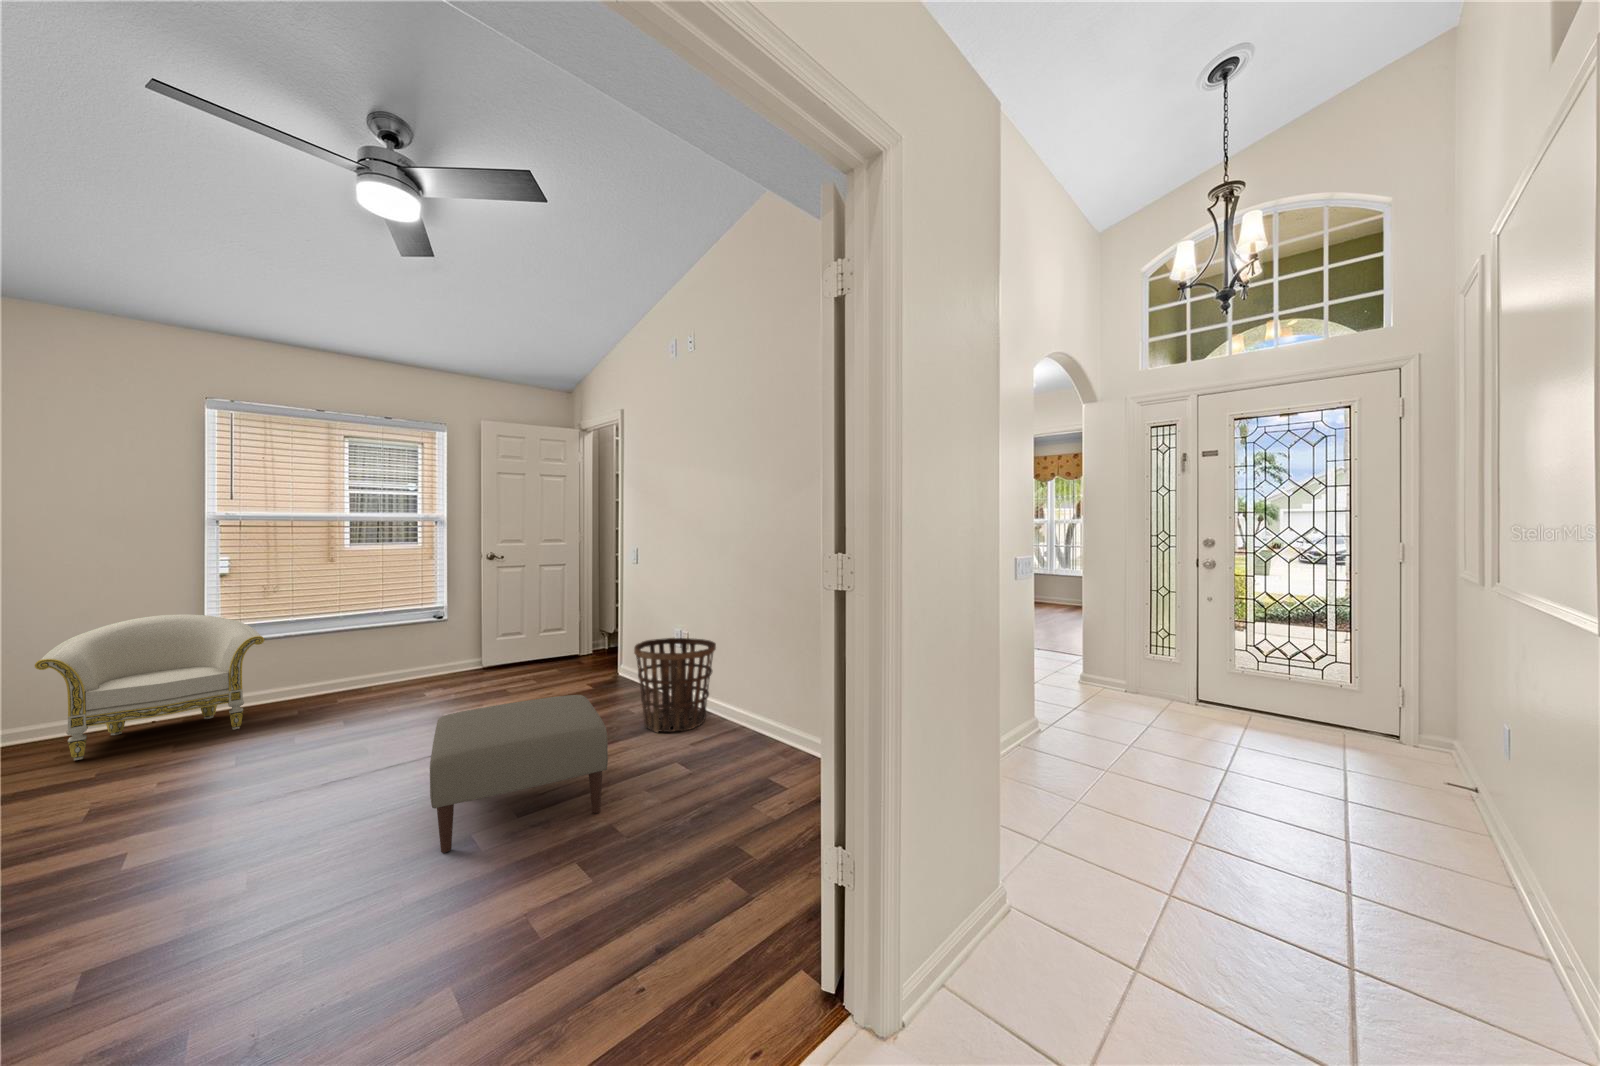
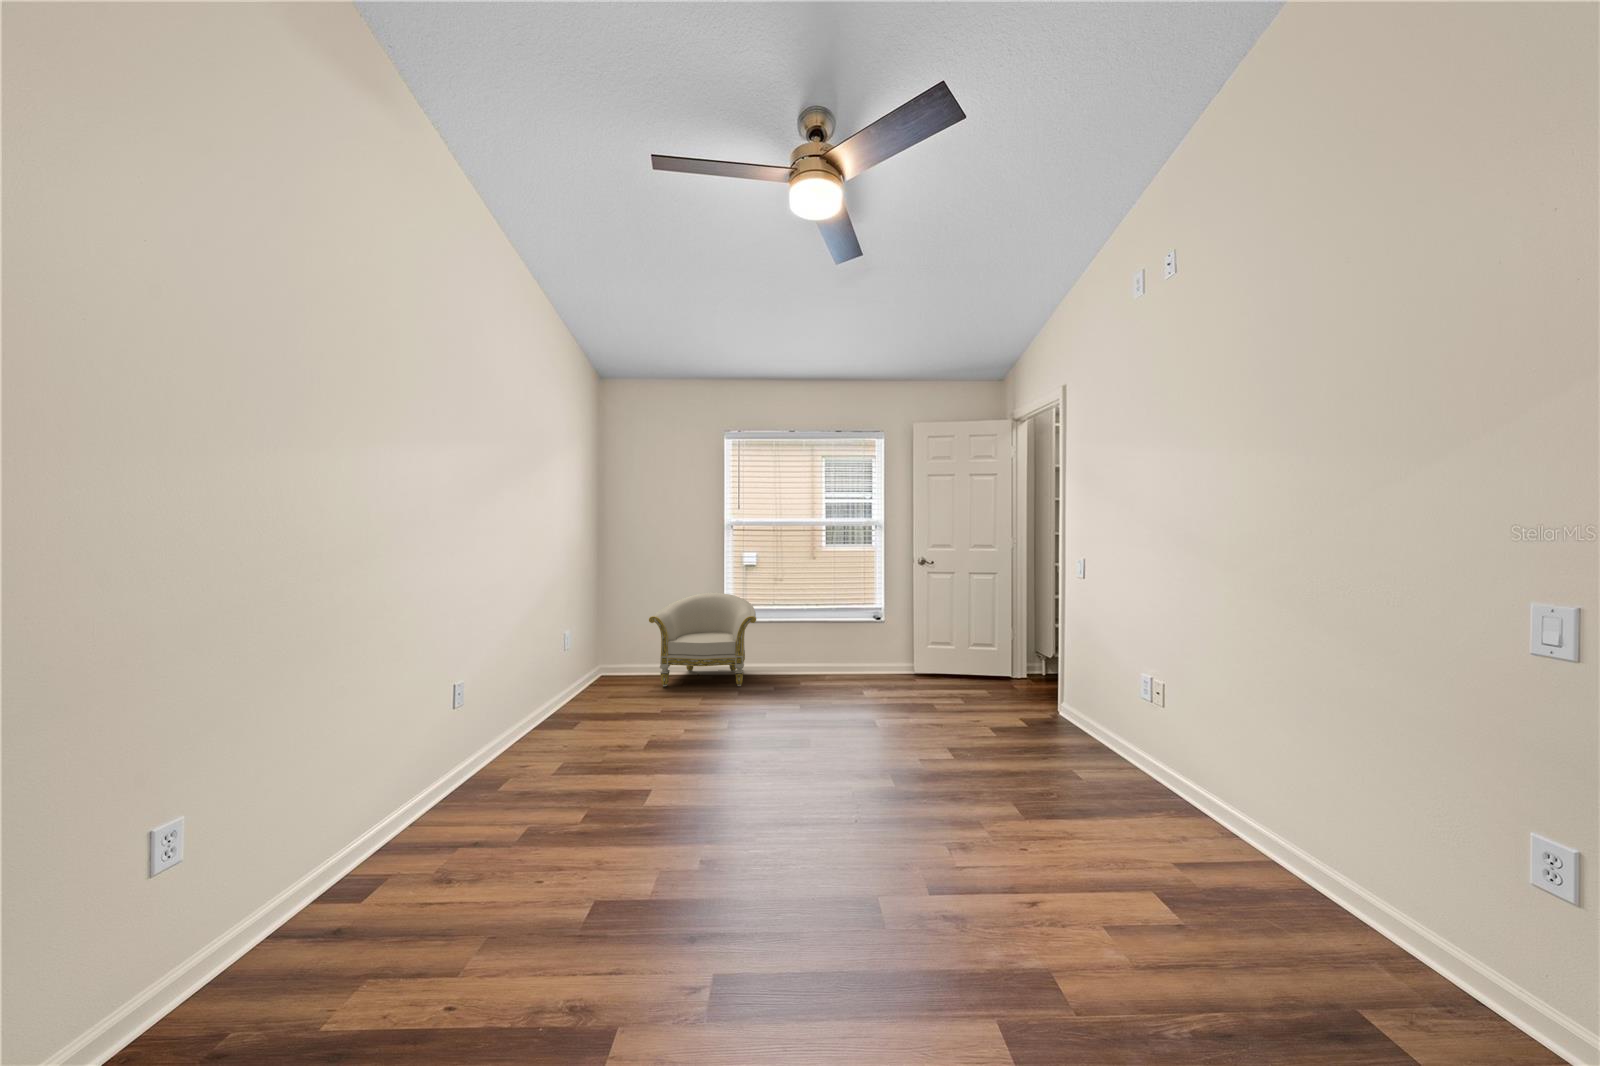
basket: present [634,638,716,732] -> none [1070,691,1219,856]
ottoman: present [430,695,608,853] -> none [783,739,1007,975]

